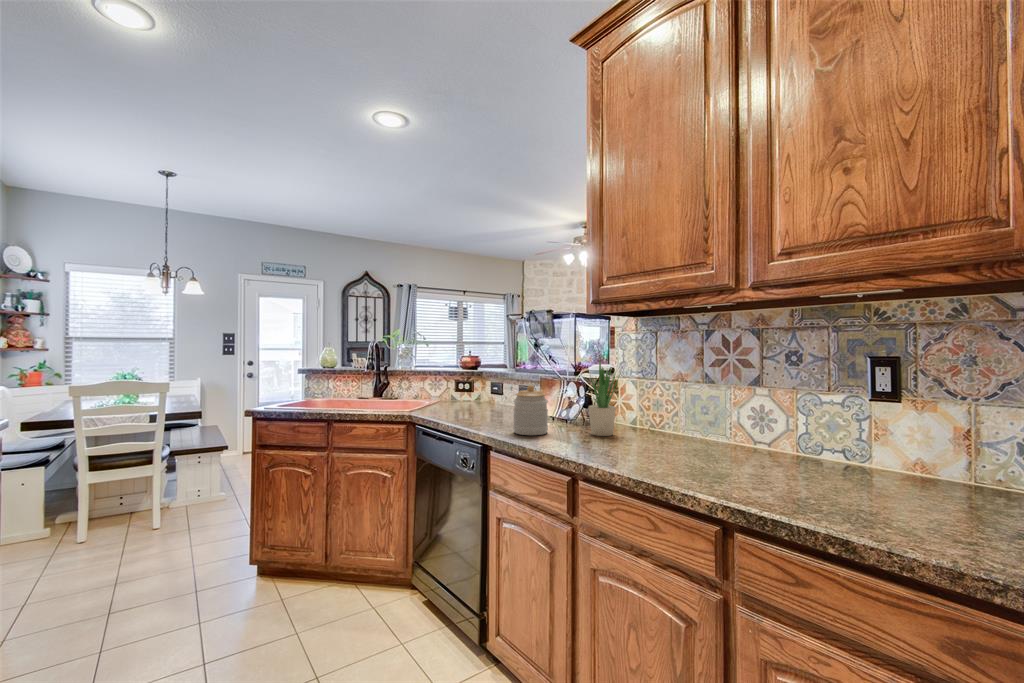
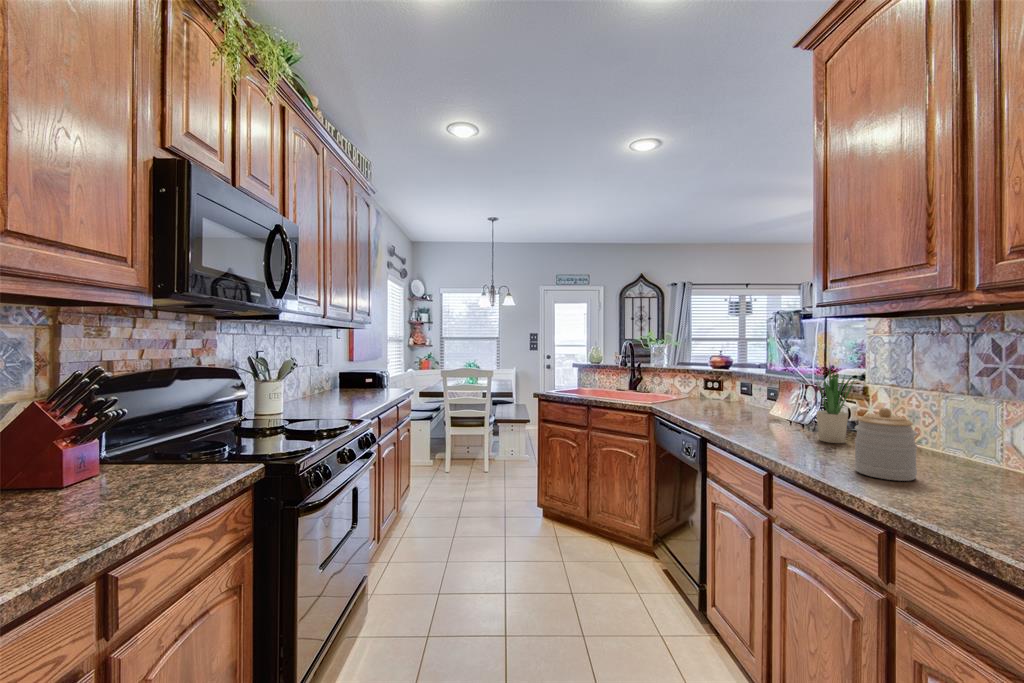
jar: present [513,385,548,435] -> present [854,408,917,481]

